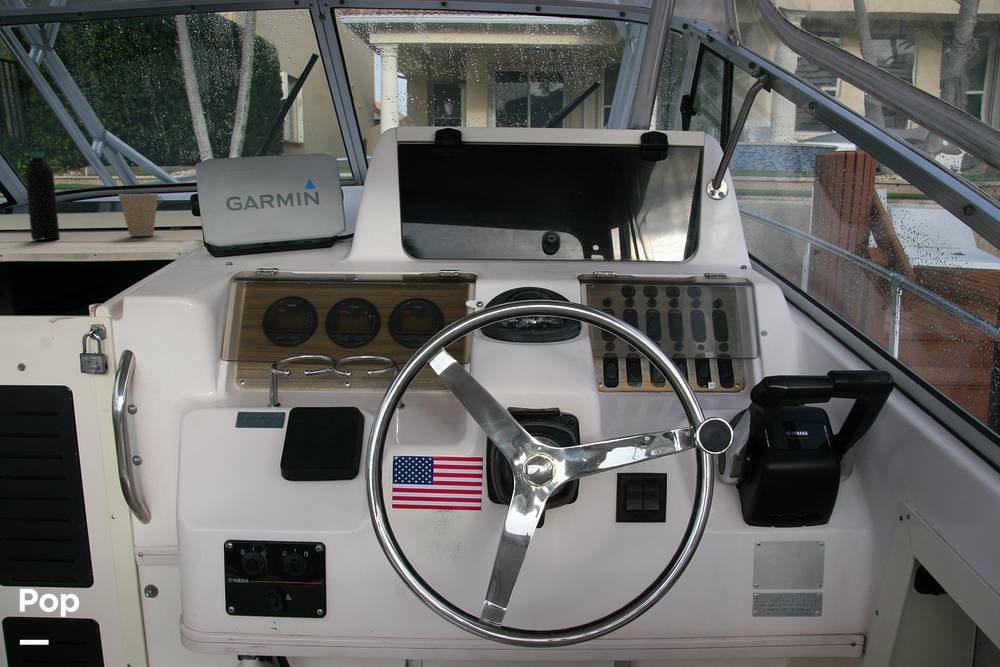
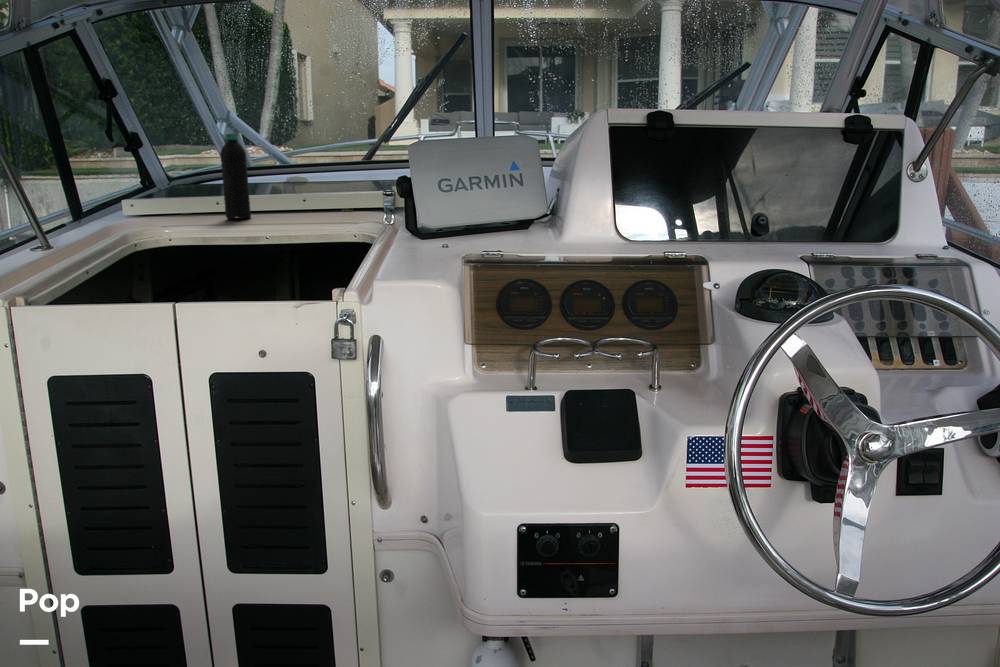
coffee cup: present [118,193,158,236] -> none [309,174,346,216]

